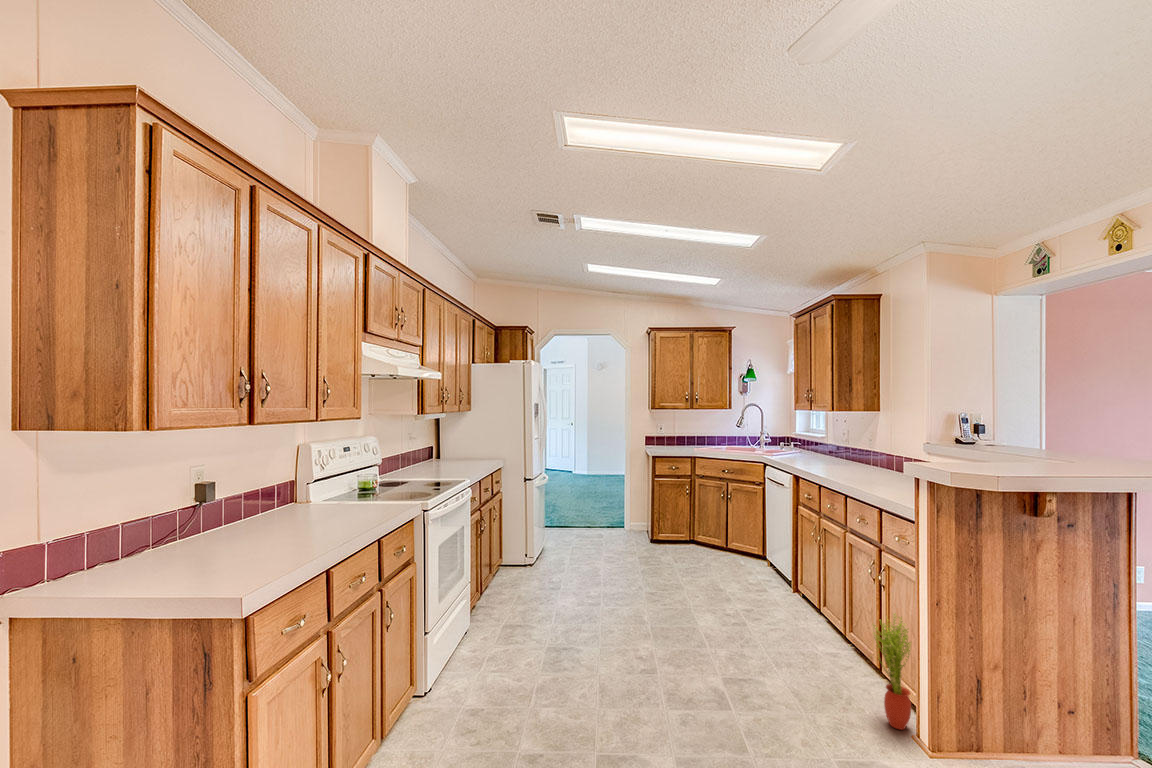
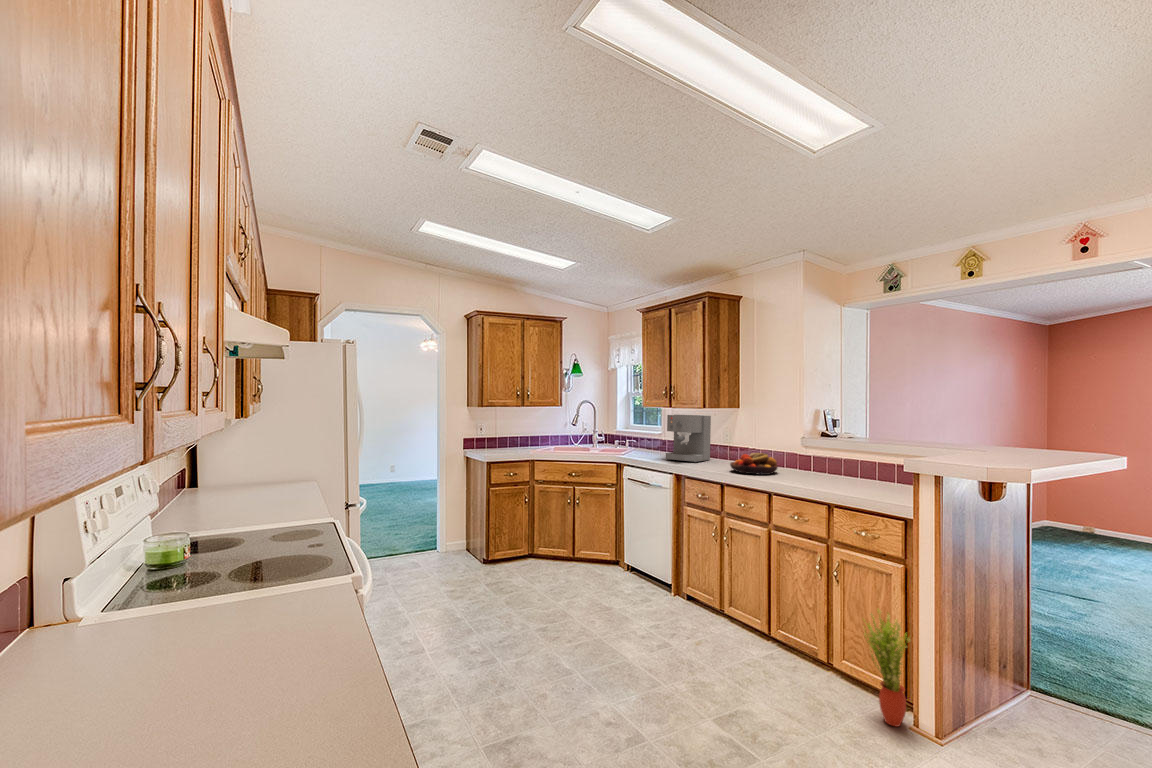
coffee maker: none [805,418,856,467] -> present [666,415,711,462]
fruit bowl: none [837,458,889,480] -> present [730,453,778,475]

